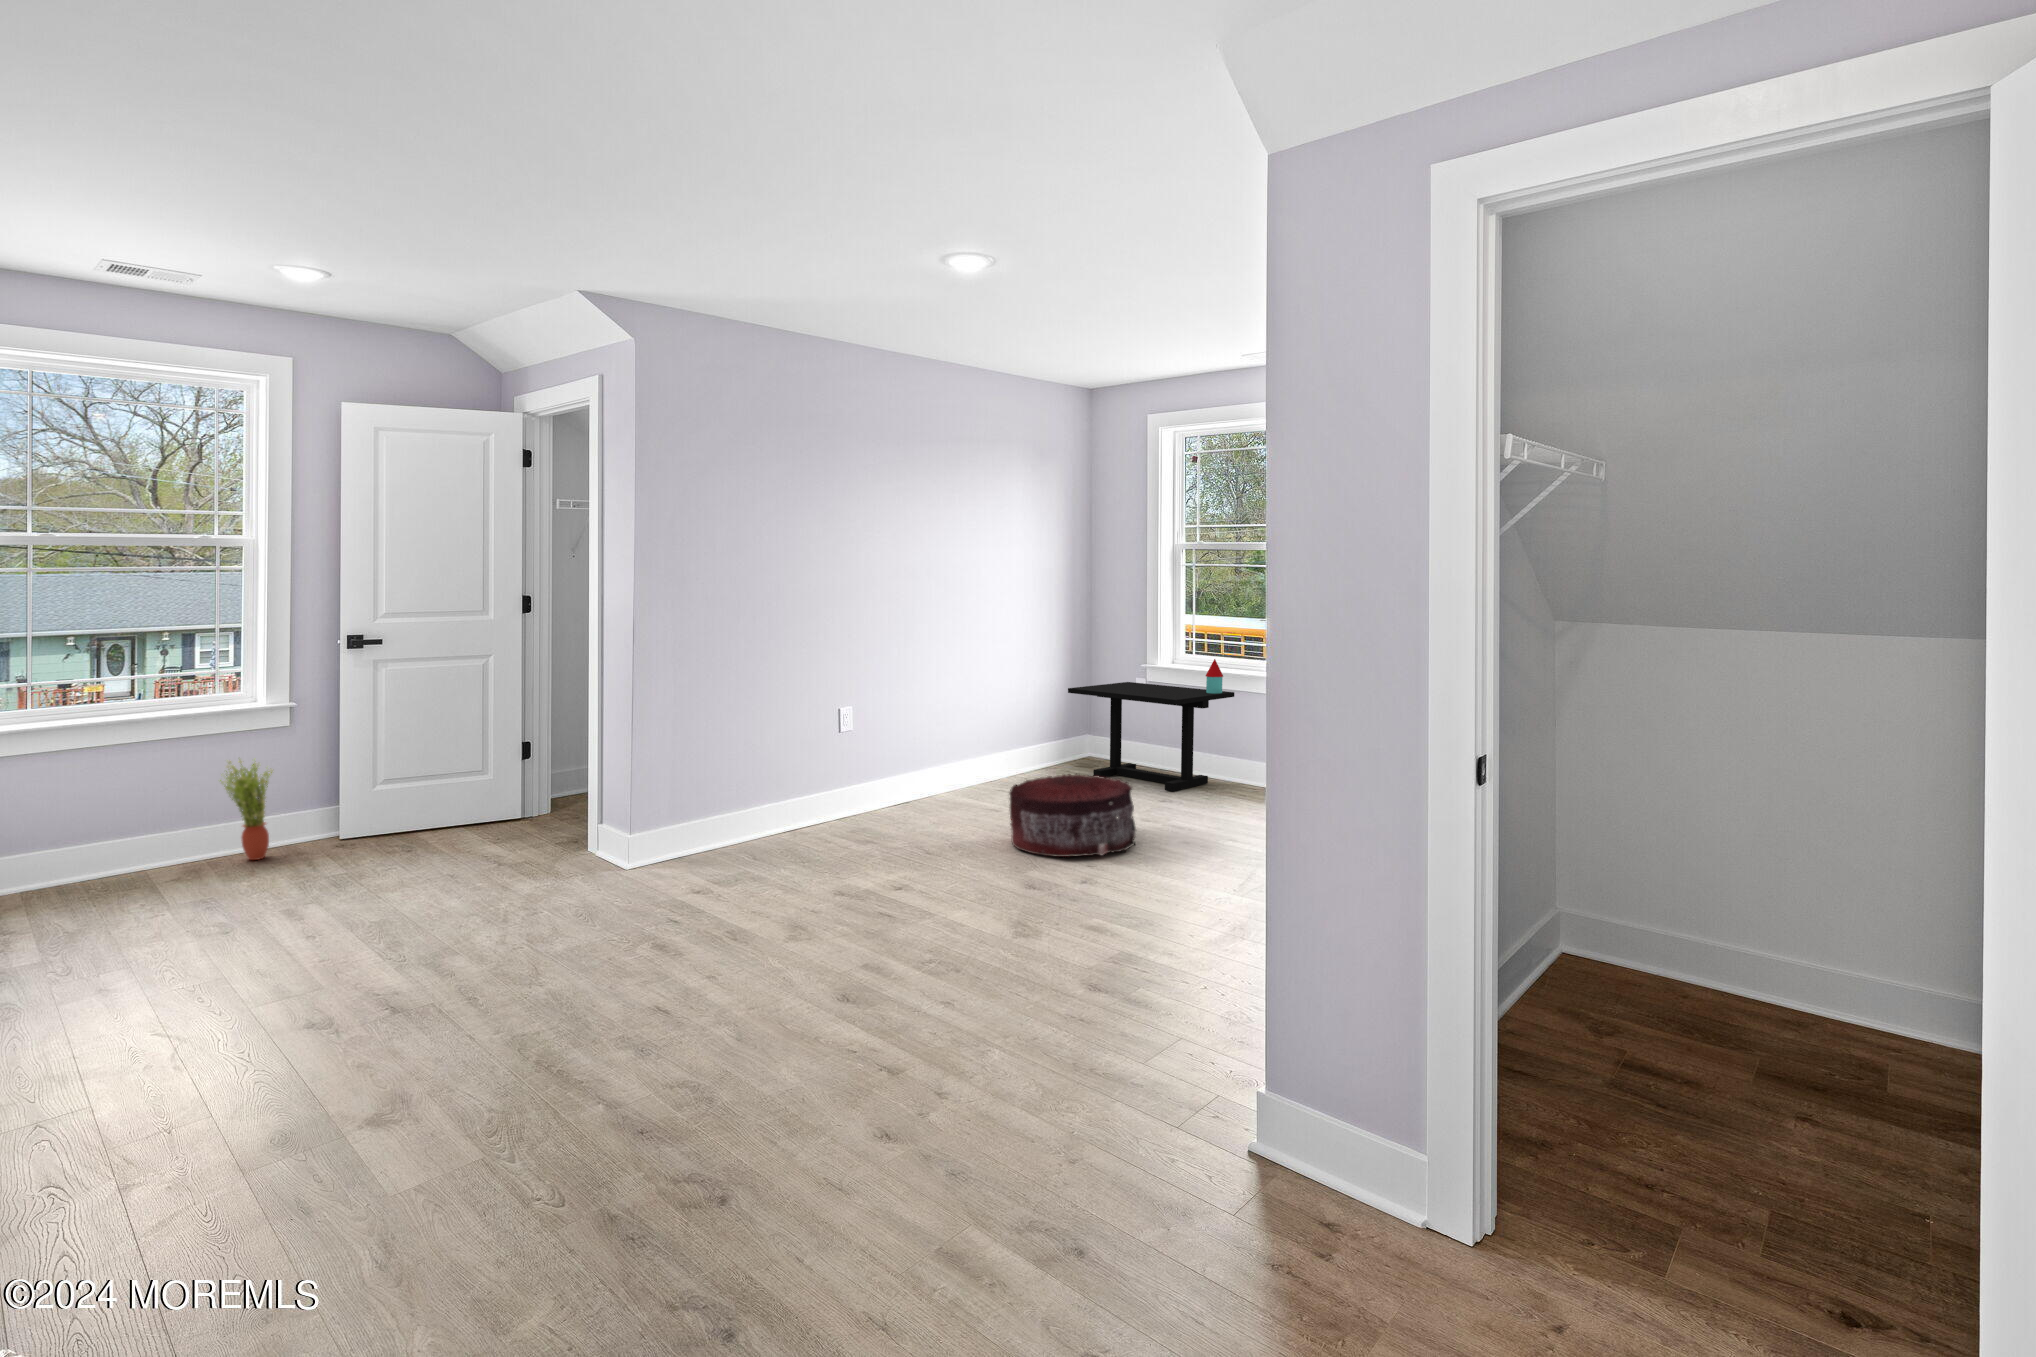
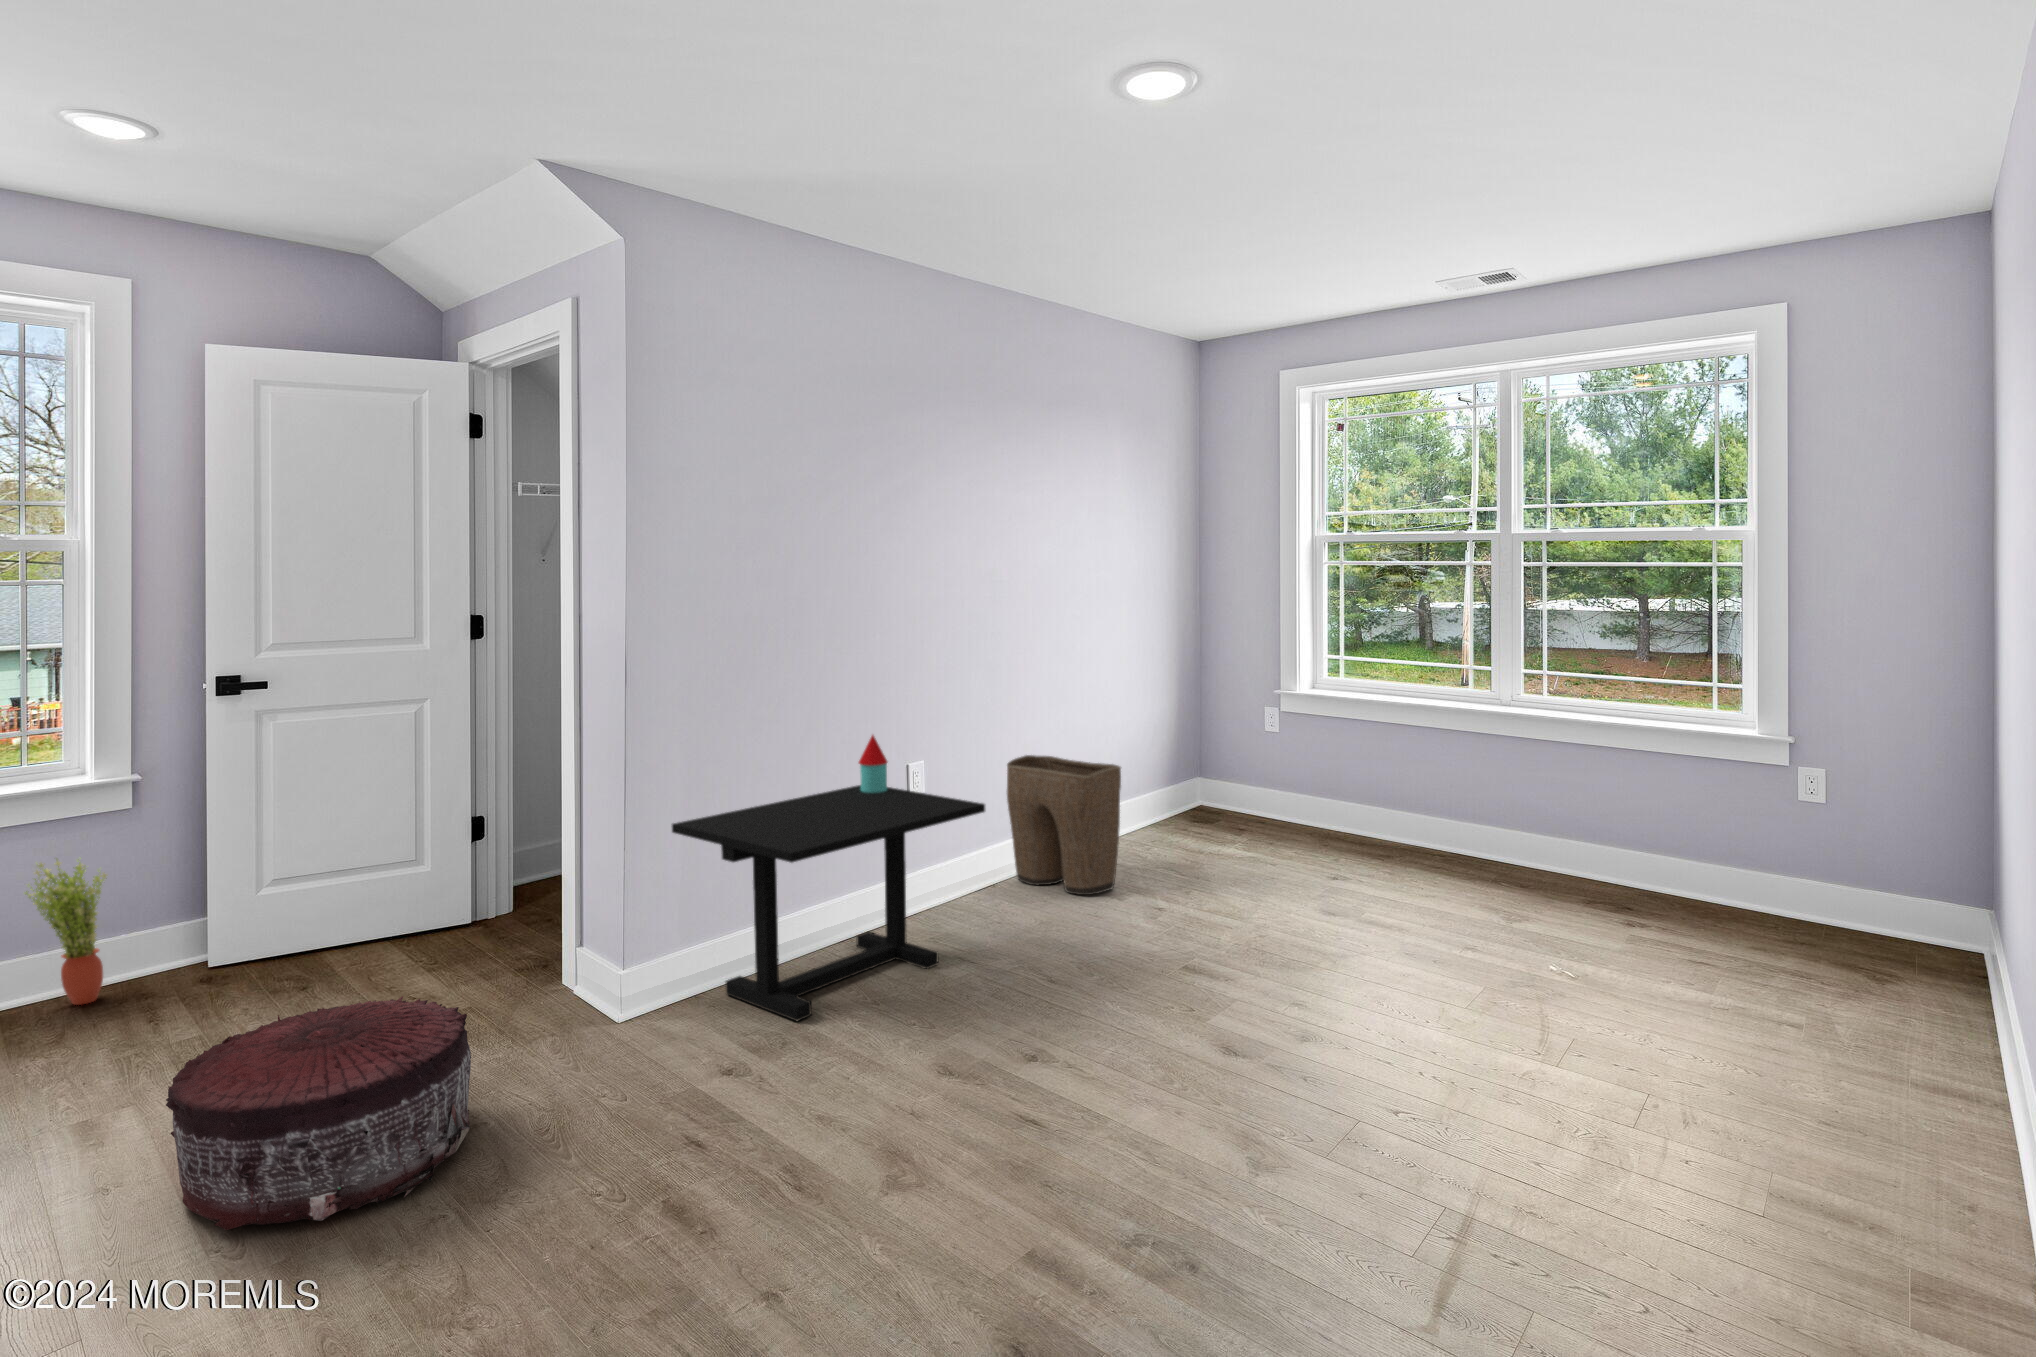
side table: present [1068,659,1234,791] -> present [672,735,985,1021]
laundry basket: none [920,705,1004,807] -> present [1007,755,1121,895]
pouf: present [1009,774,1136,857] -> present [166,996,471,1230]

